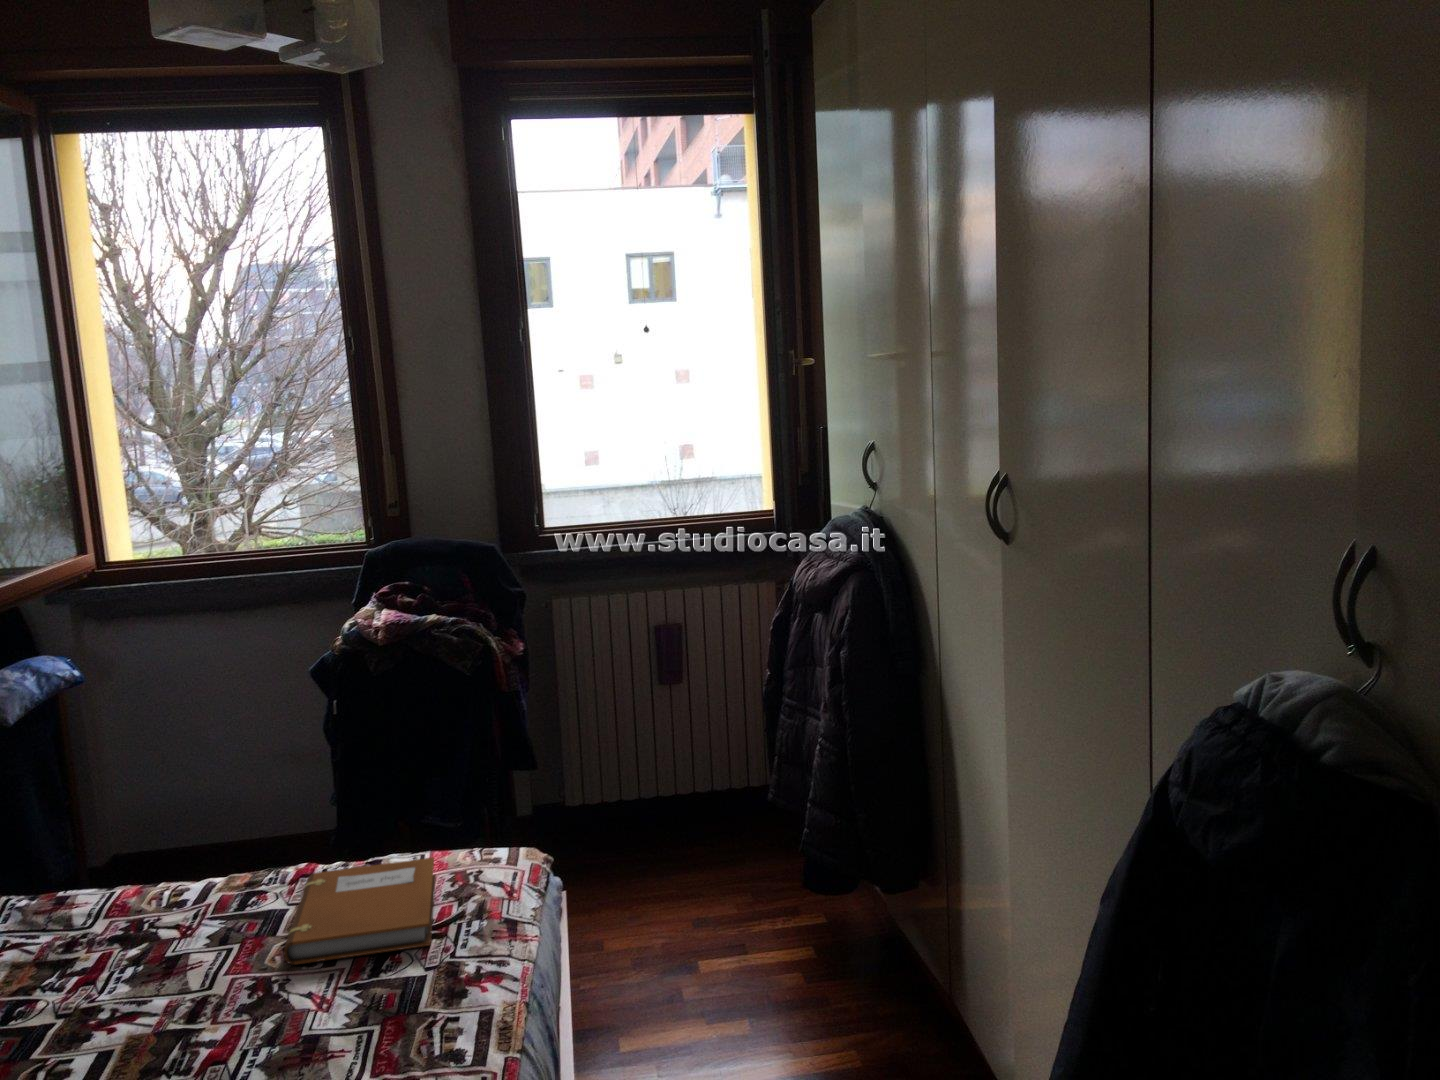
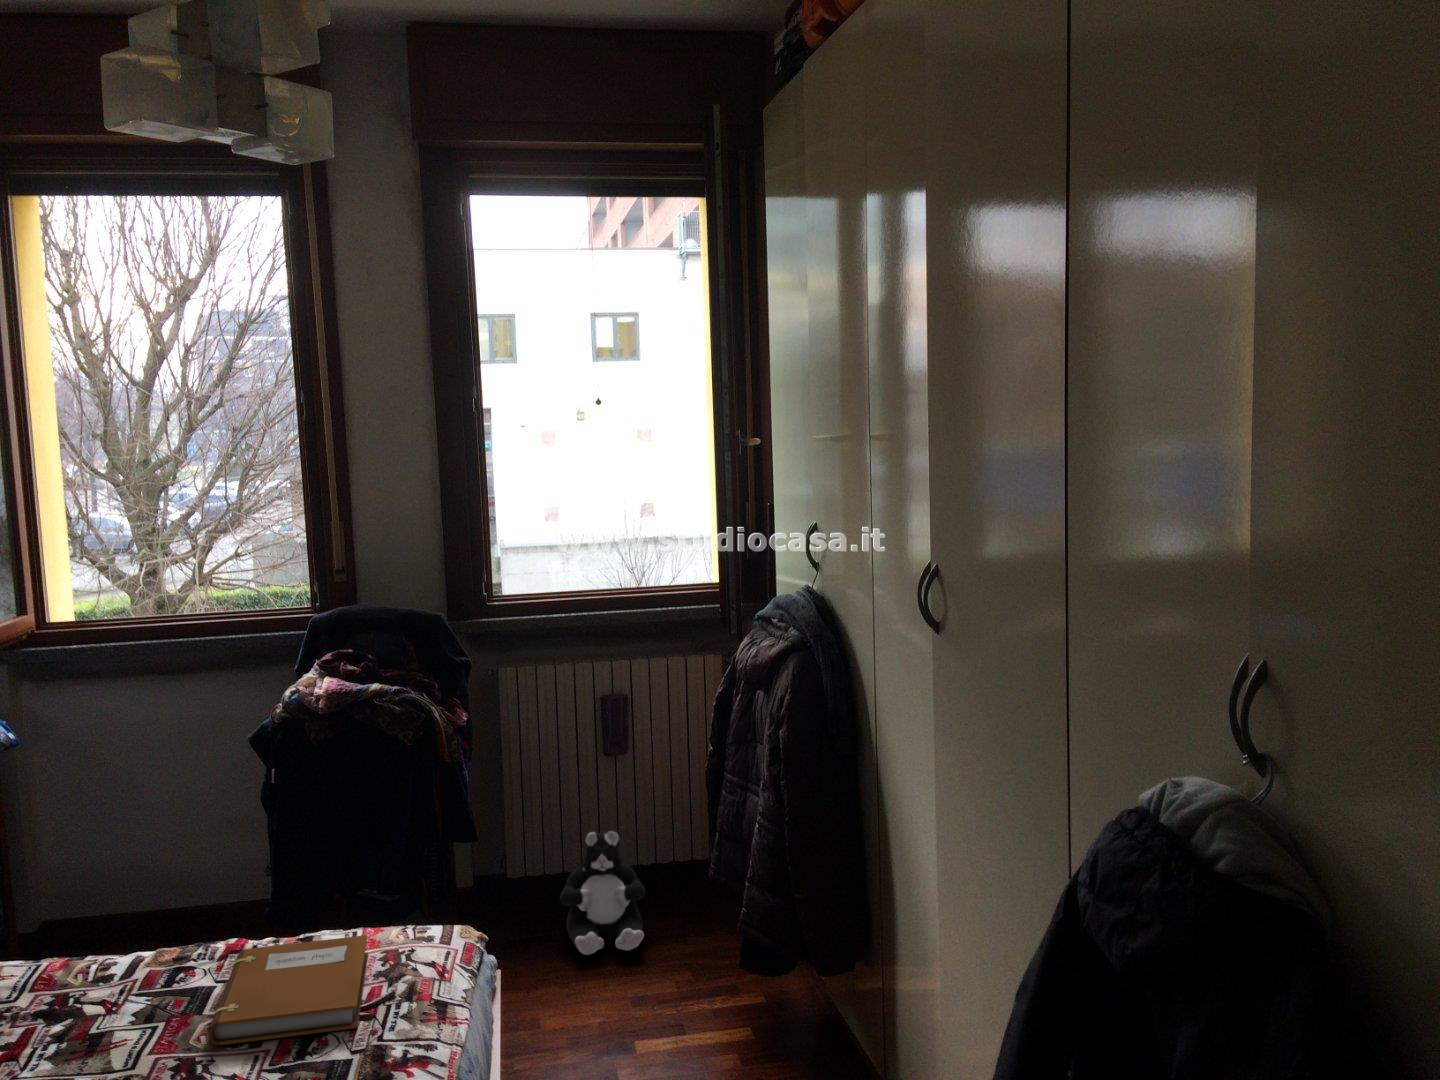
plush toy: none [612,761,696,883] -> present [560,829,645,955]

